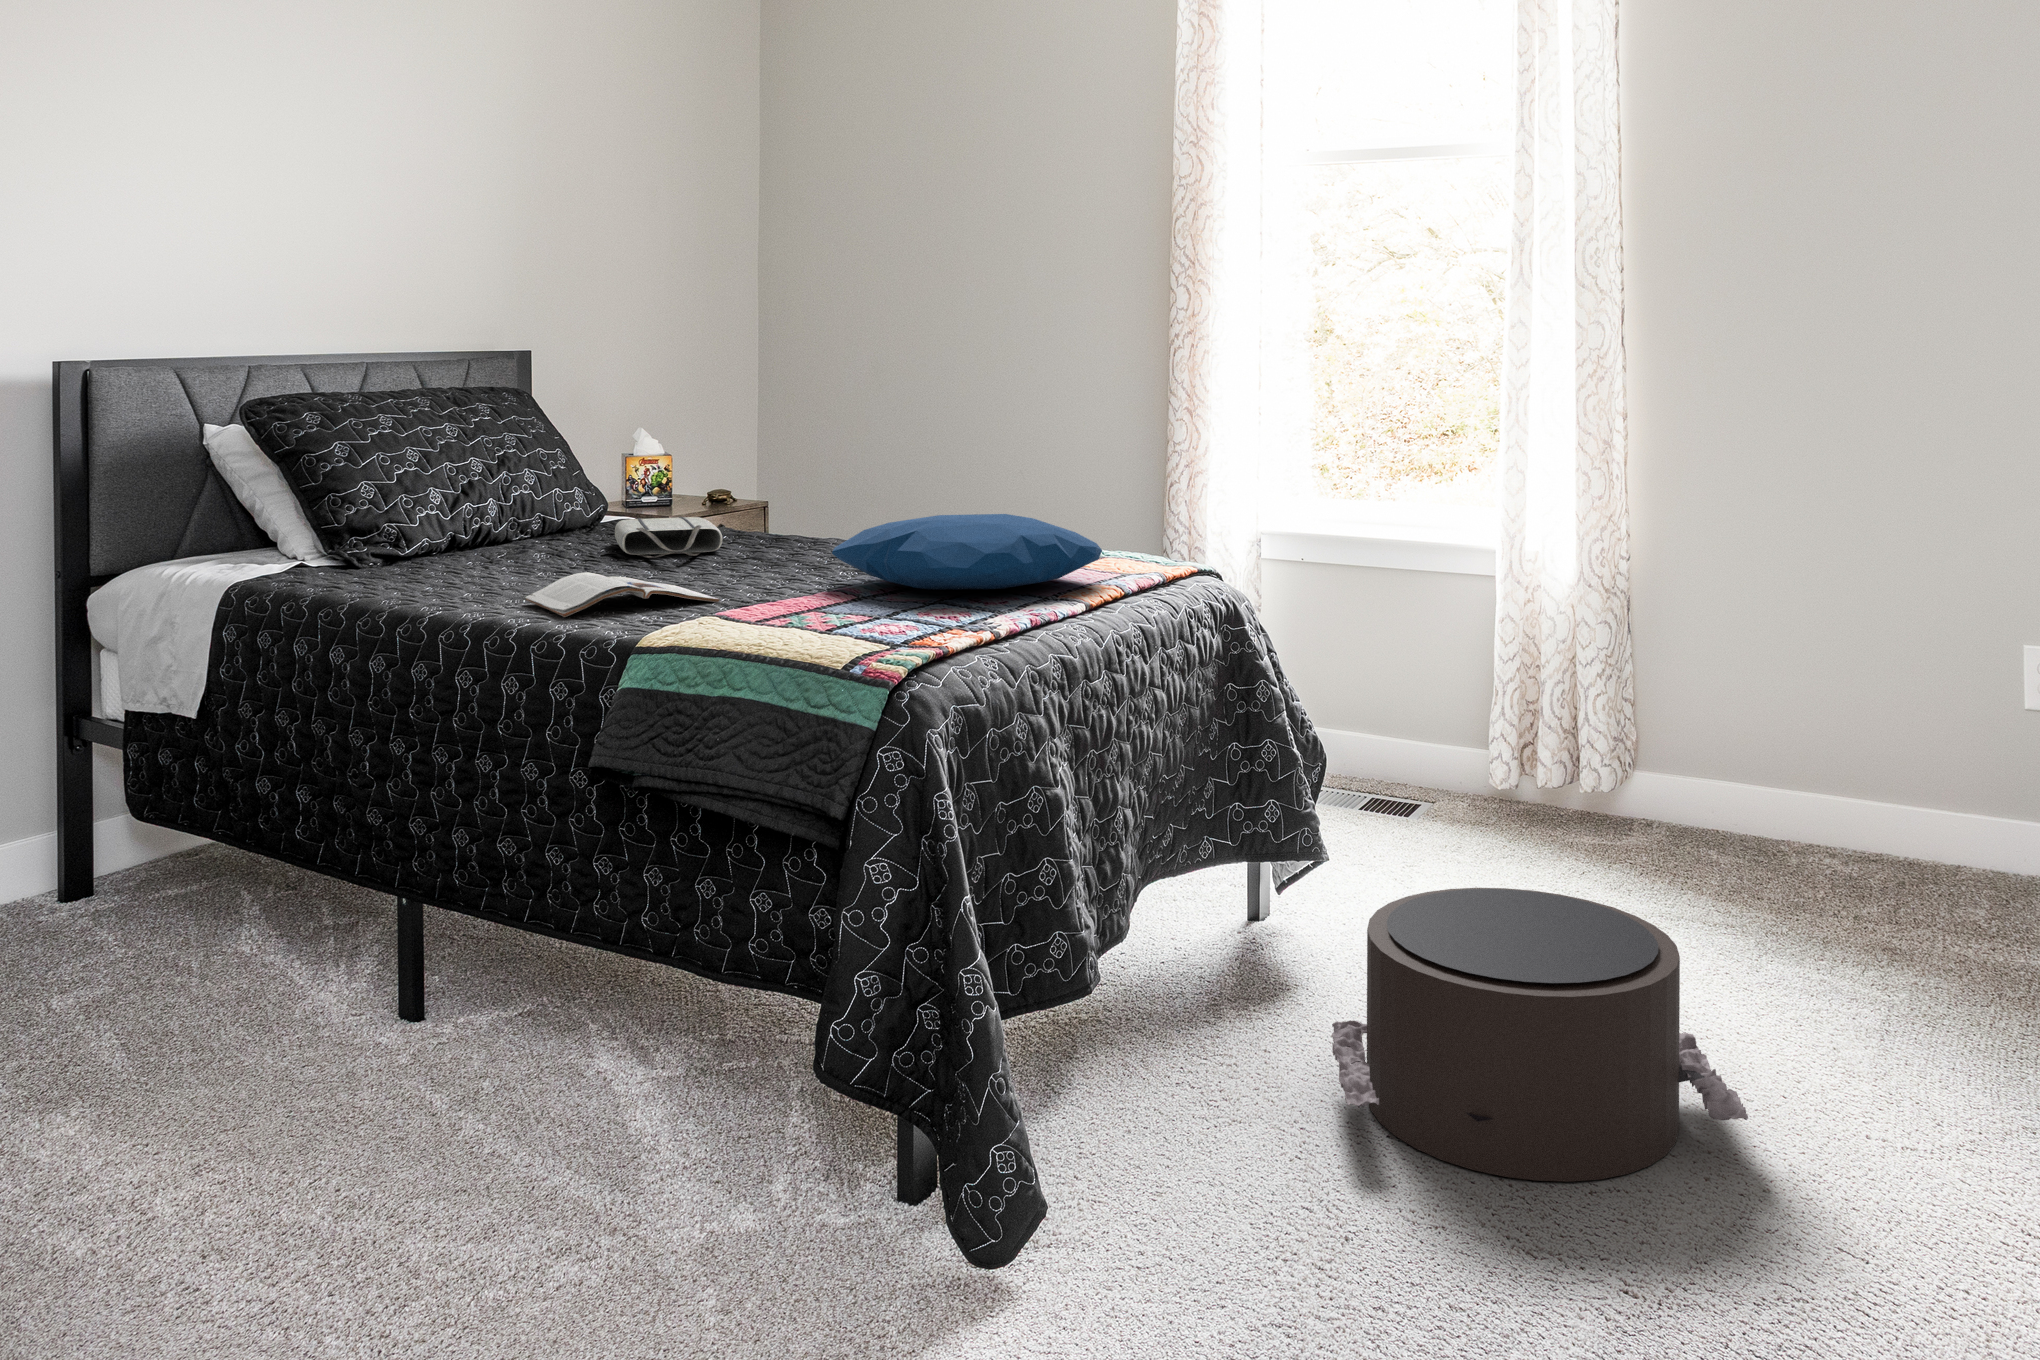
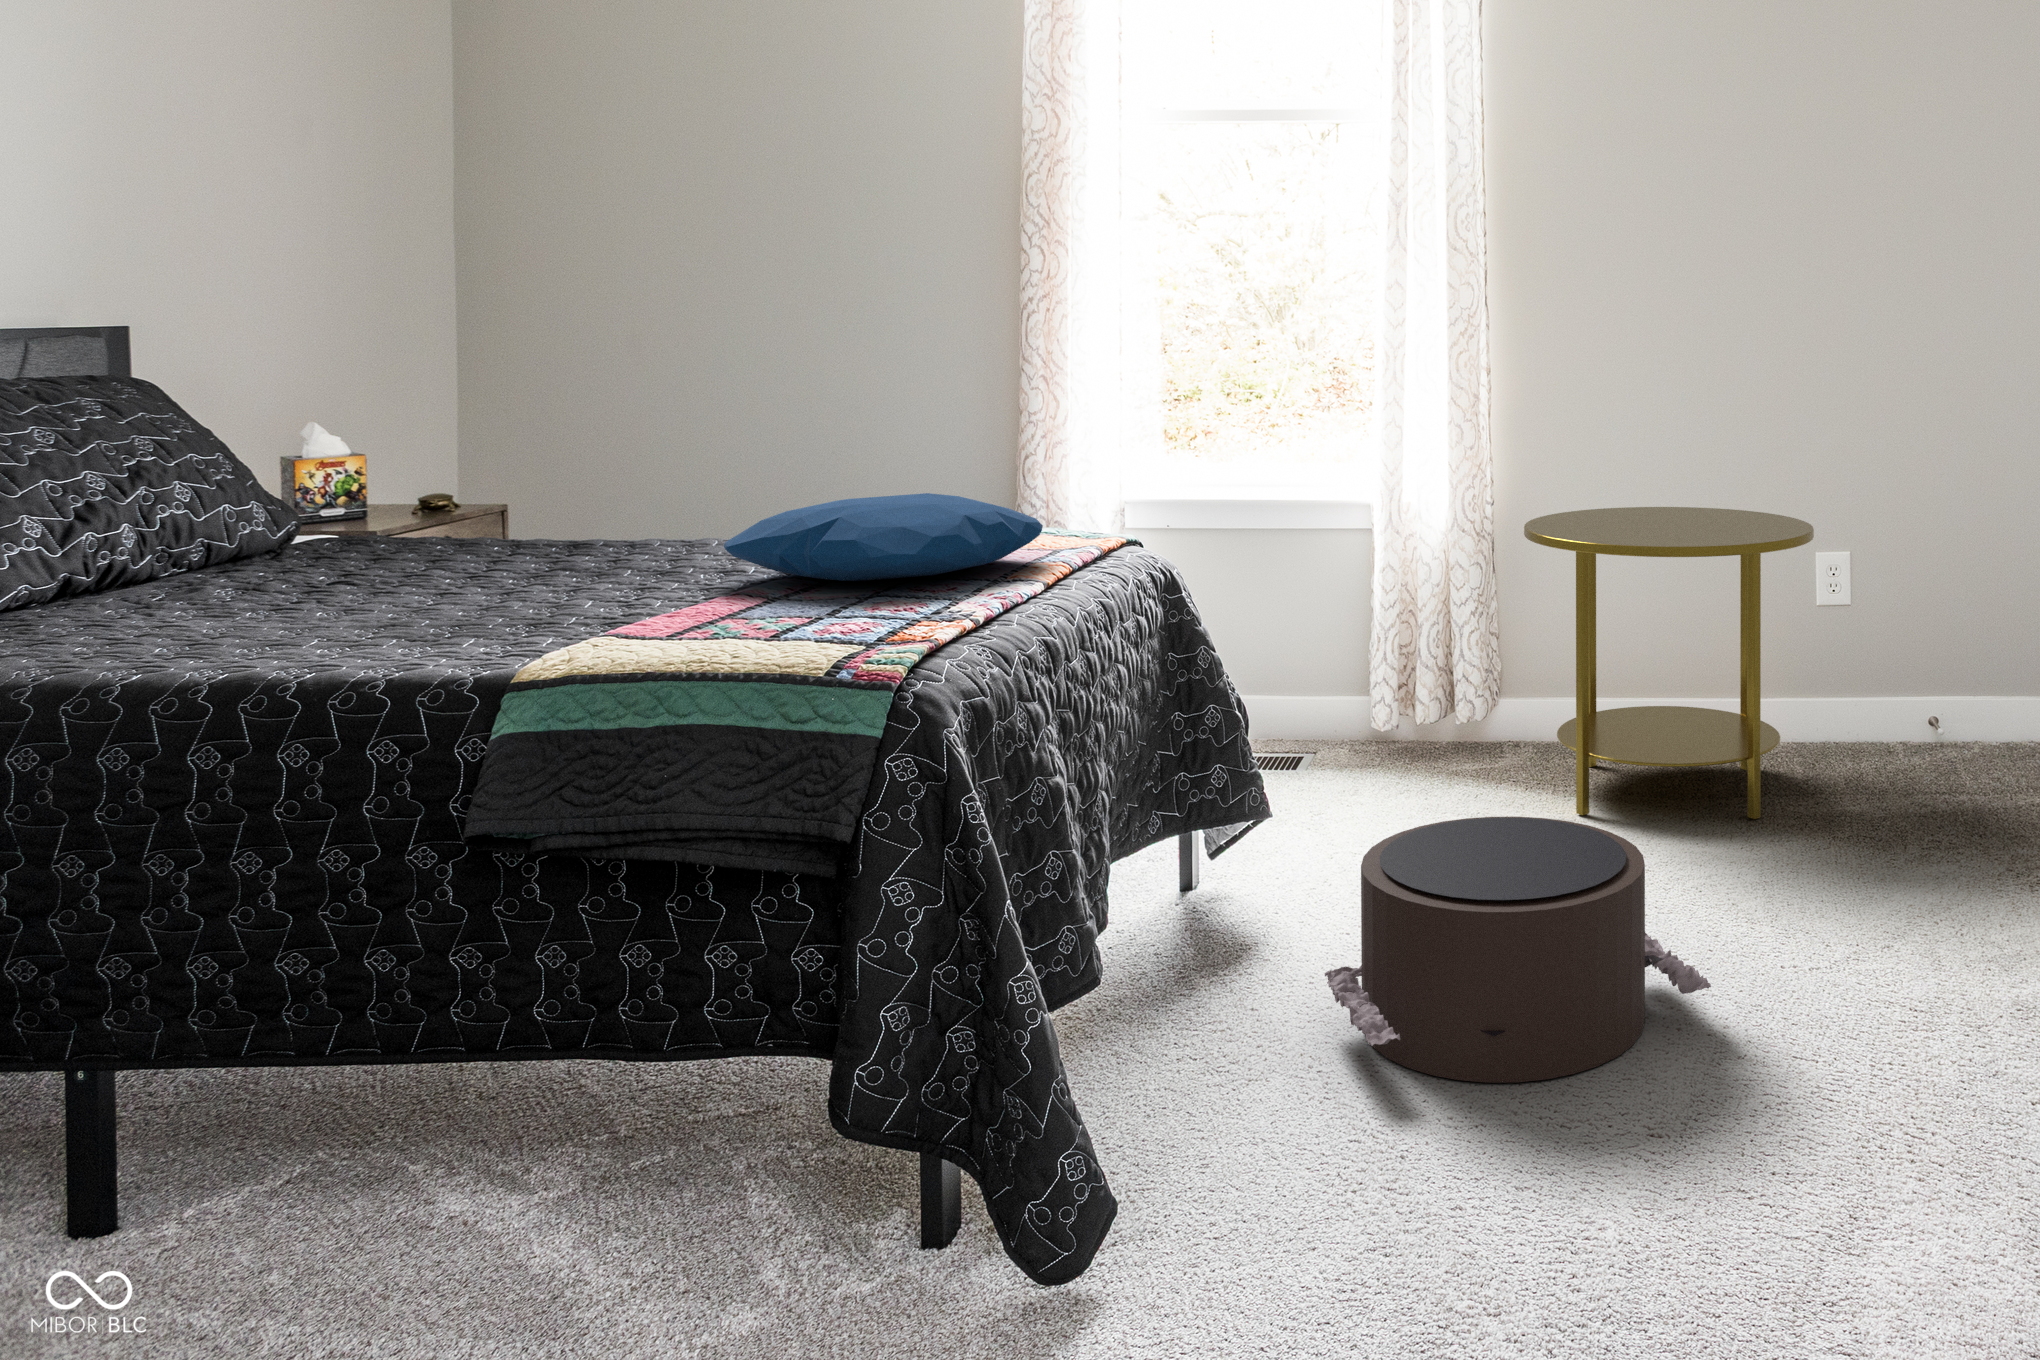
tote bag: present [615,517,722,558] -> none [369,520,534,571]
magazine: present [526,572,720,617] -> none [318,594,595,650]
side table: none [1641,573,1994,943] -> present [1524,507,1814,819]

